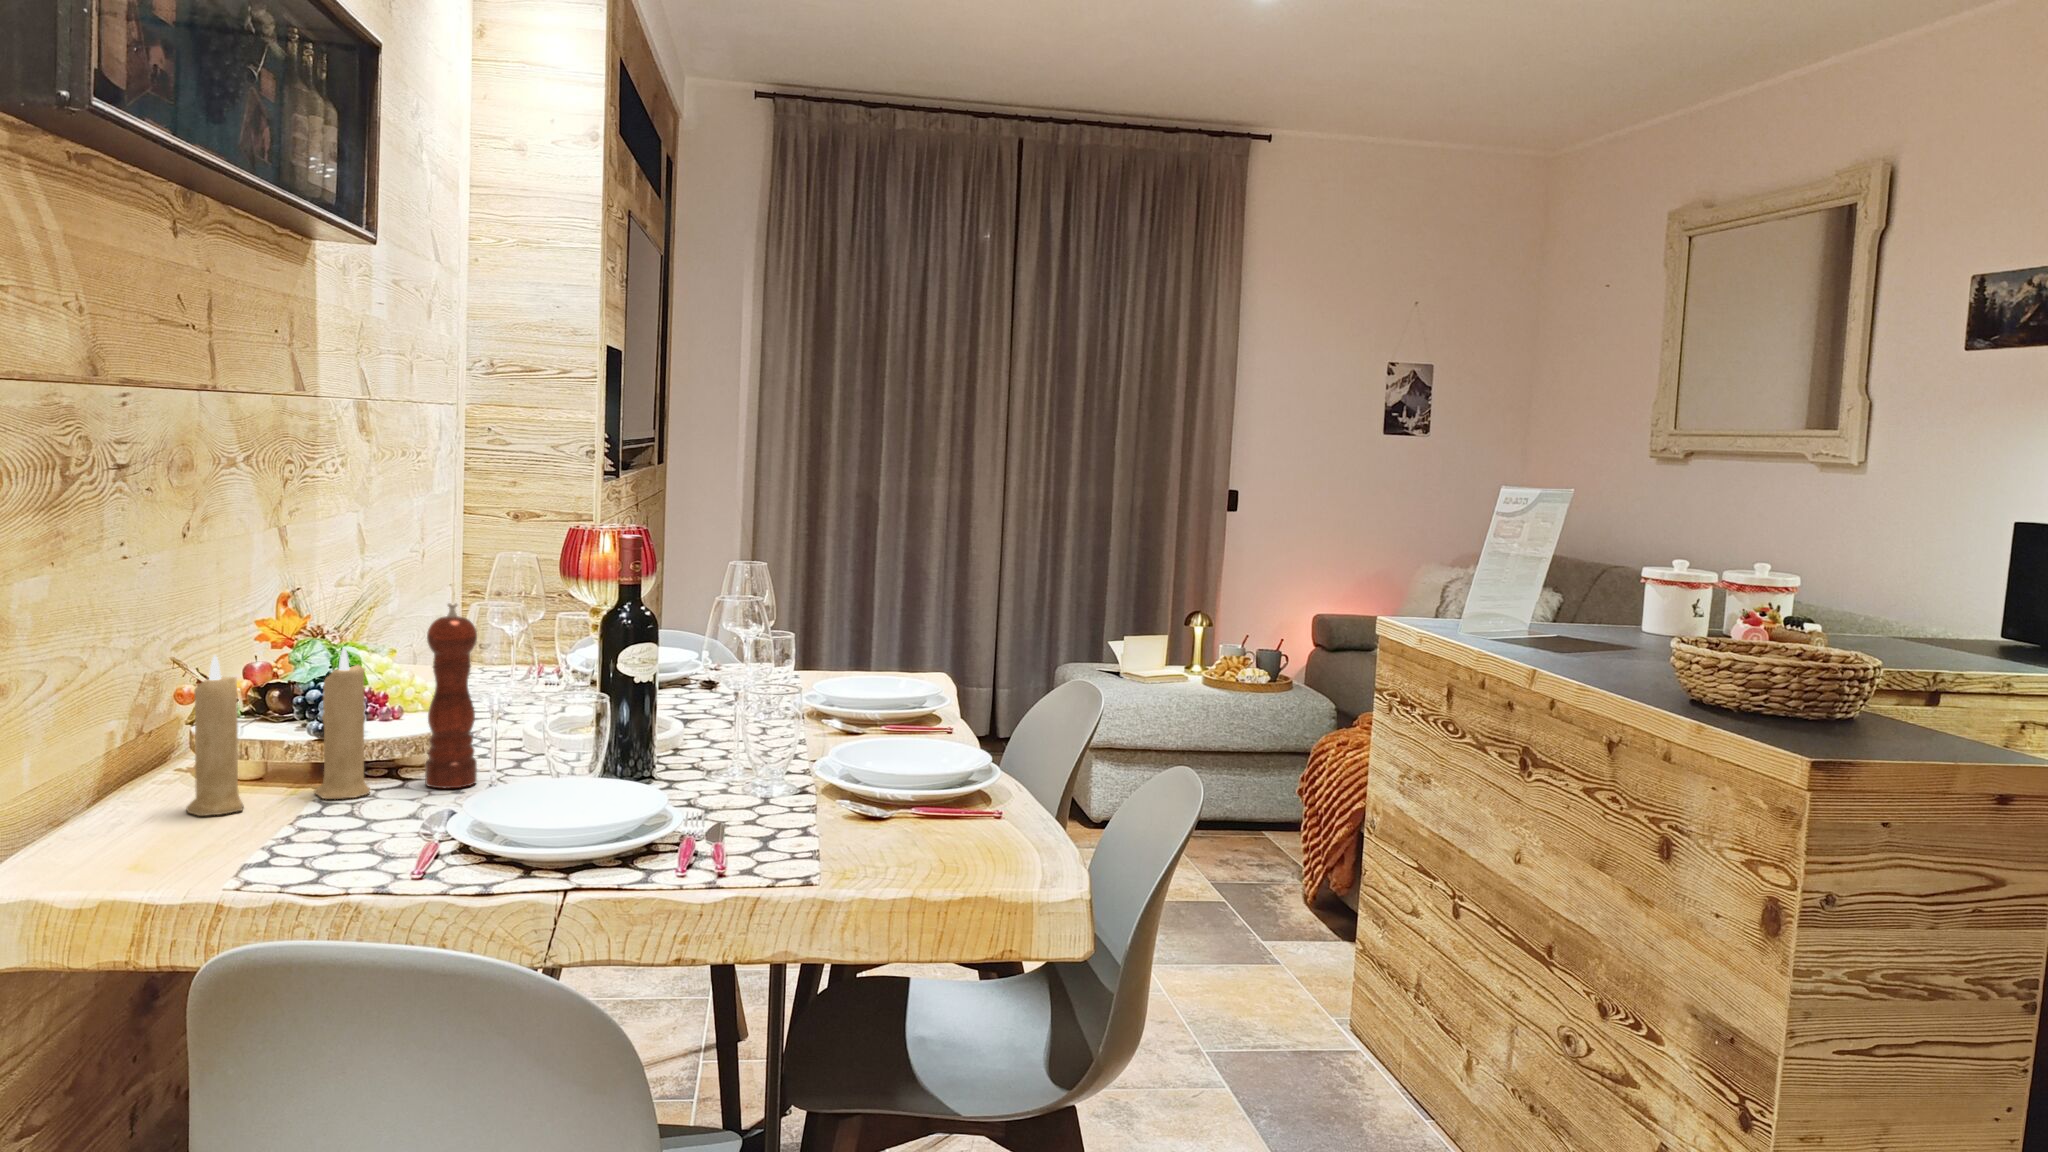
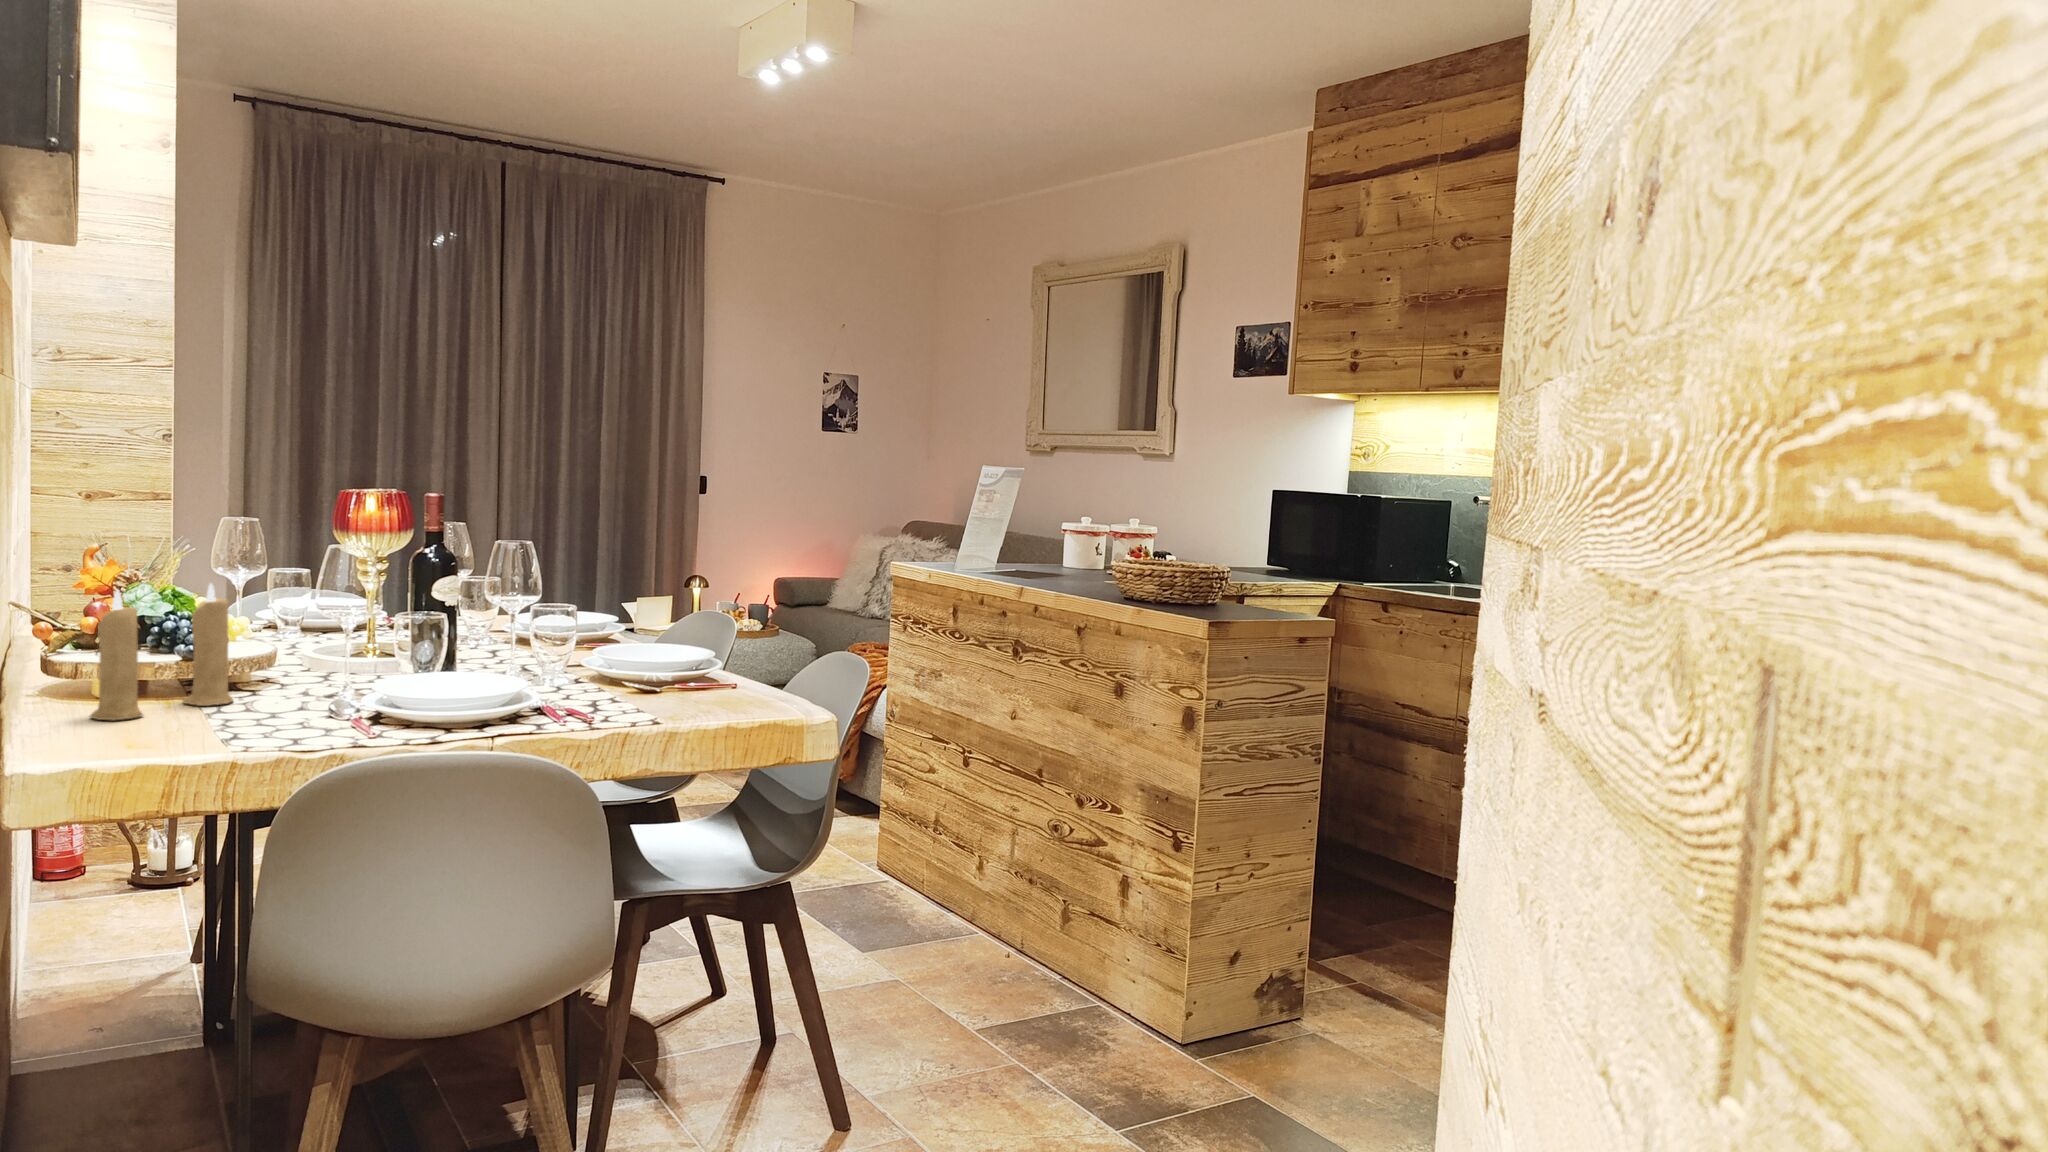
pepper mill: present [425,603,477,788] -> none [269,547,313,695]

